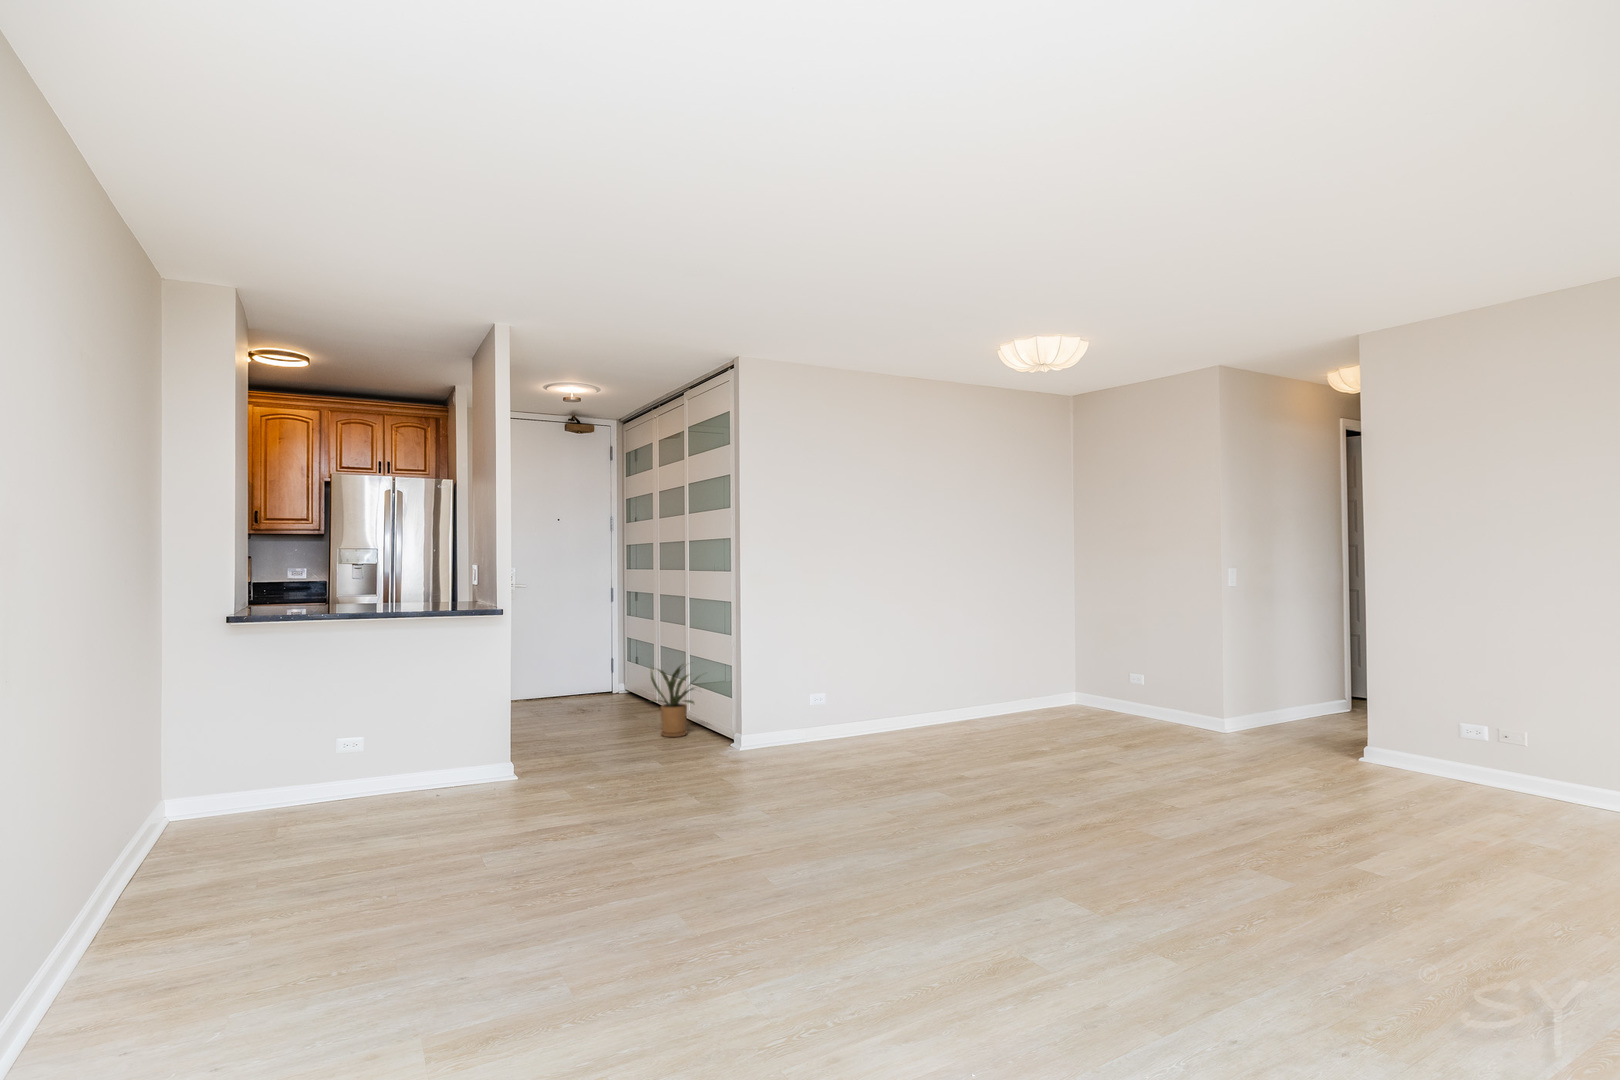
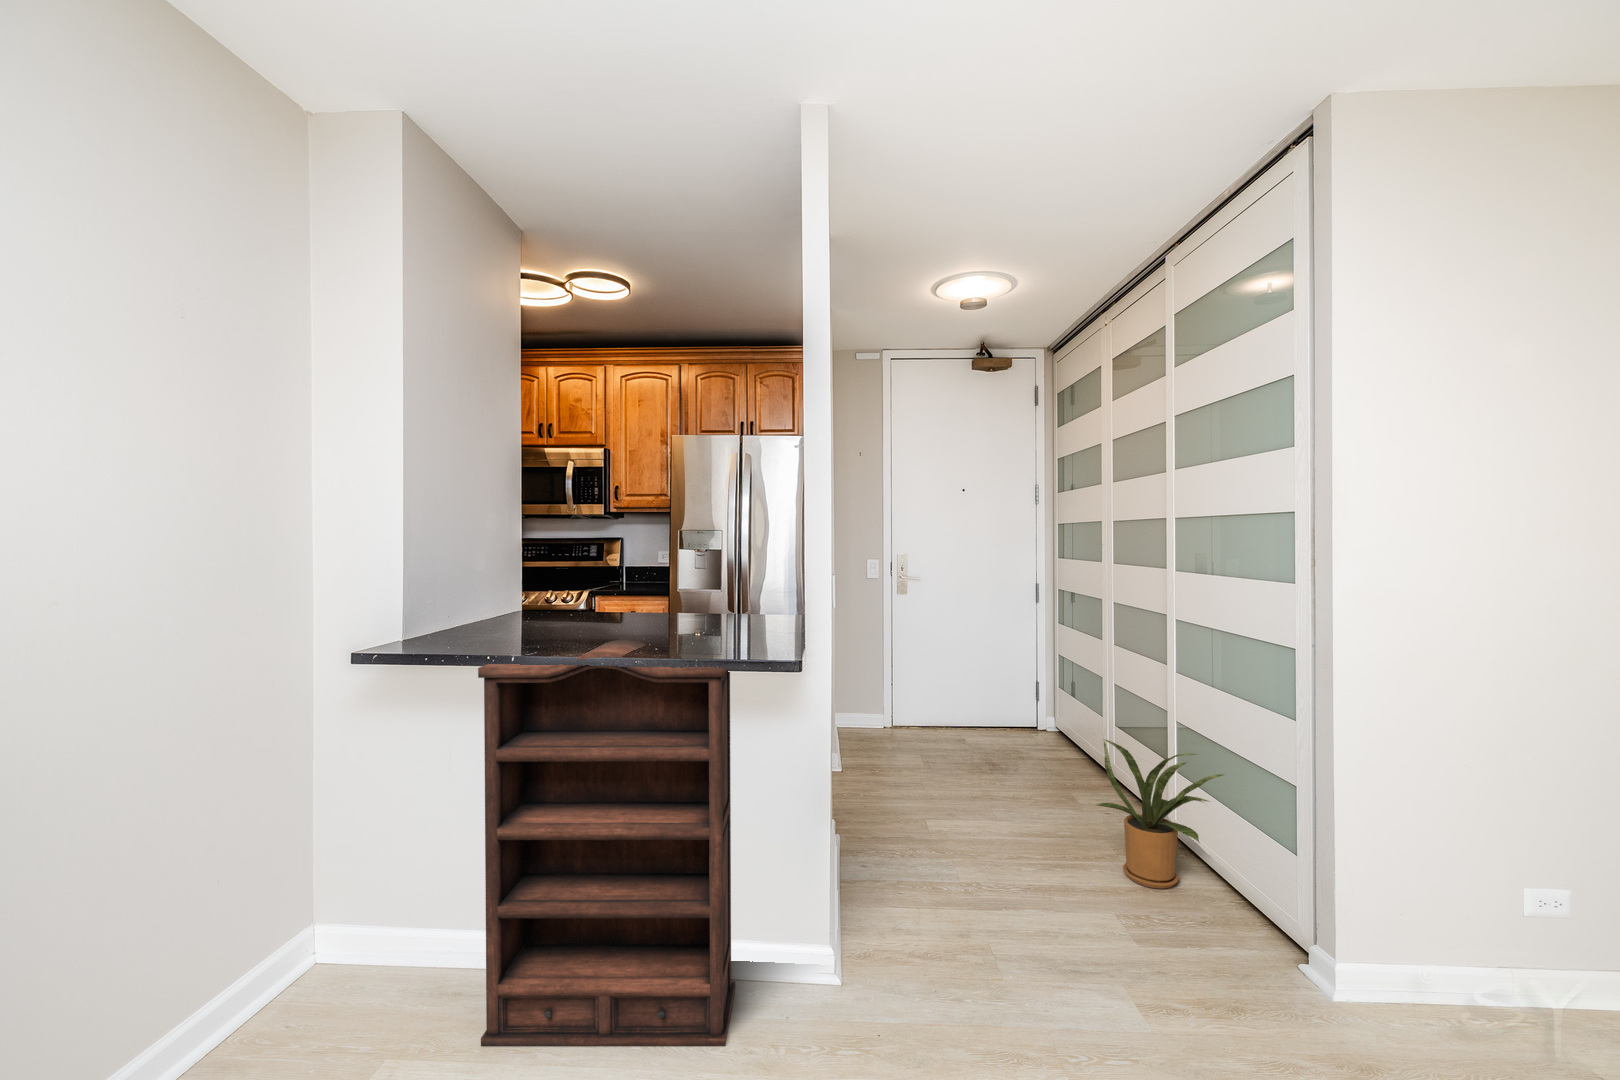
bookshelf: none [331,604,469,815] -> present [478,639,735,1046]

